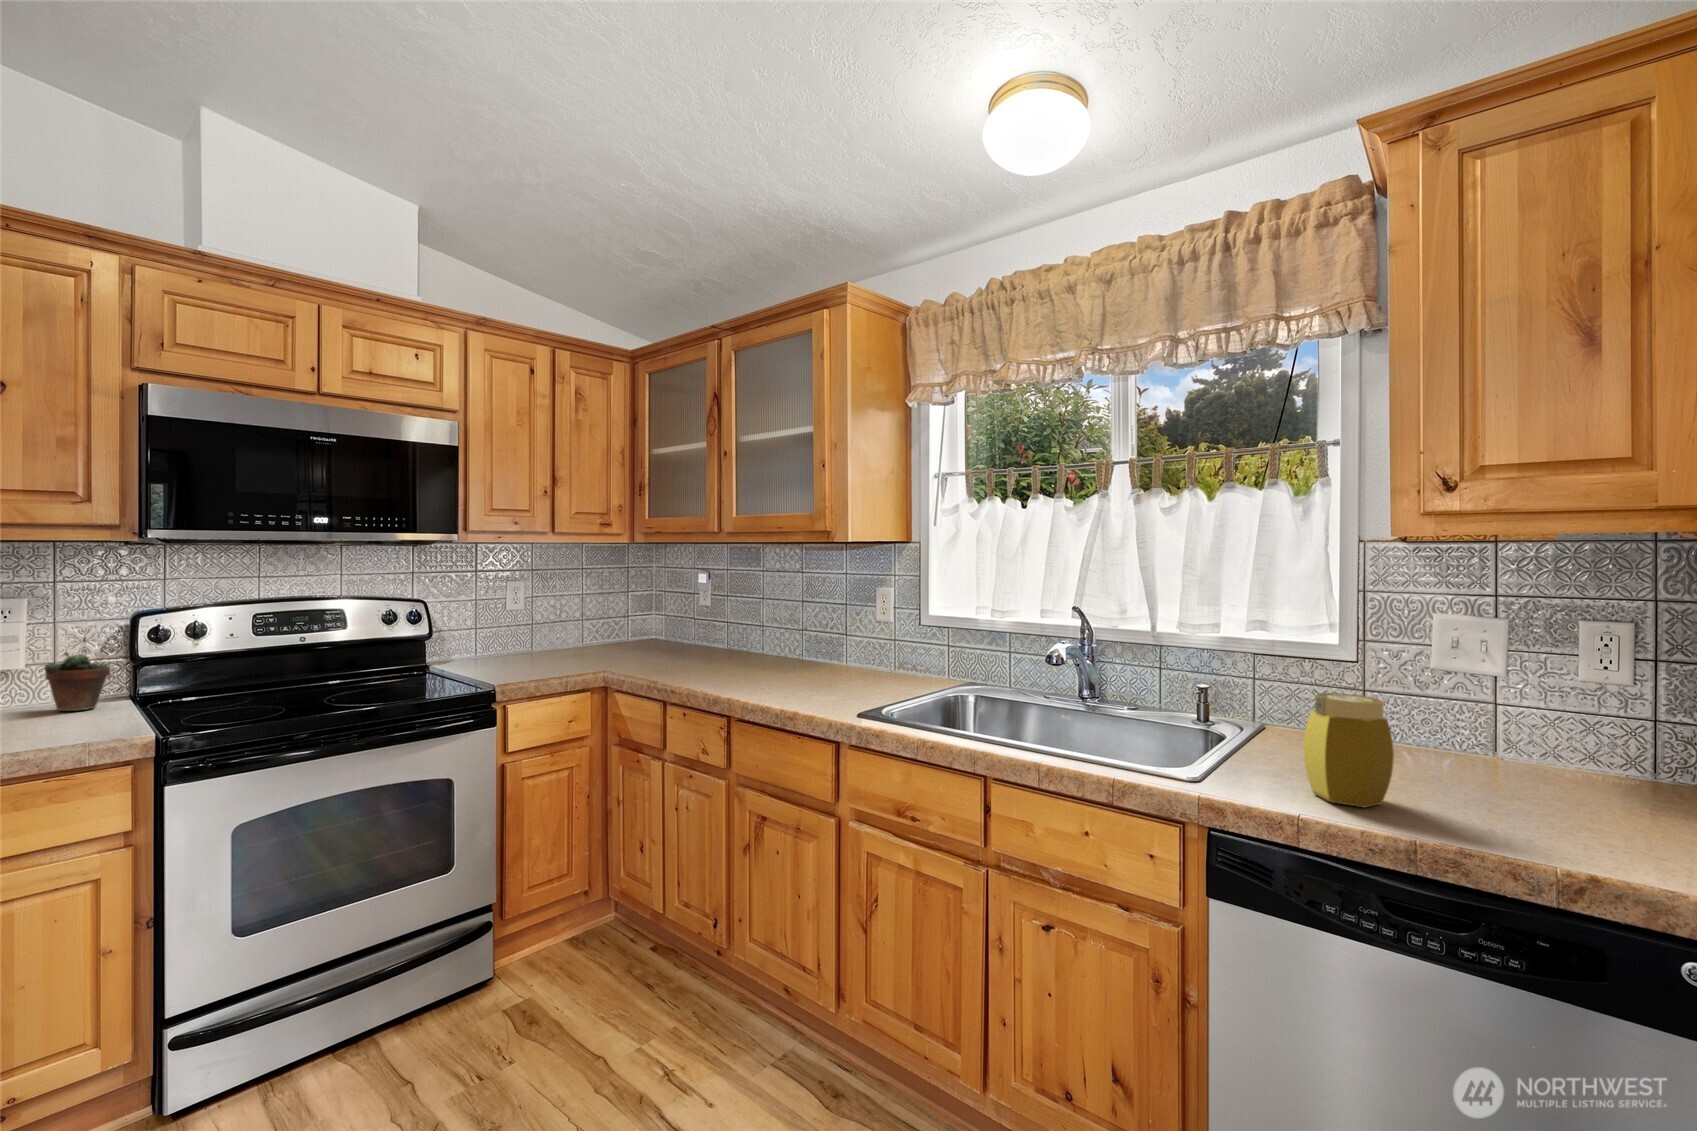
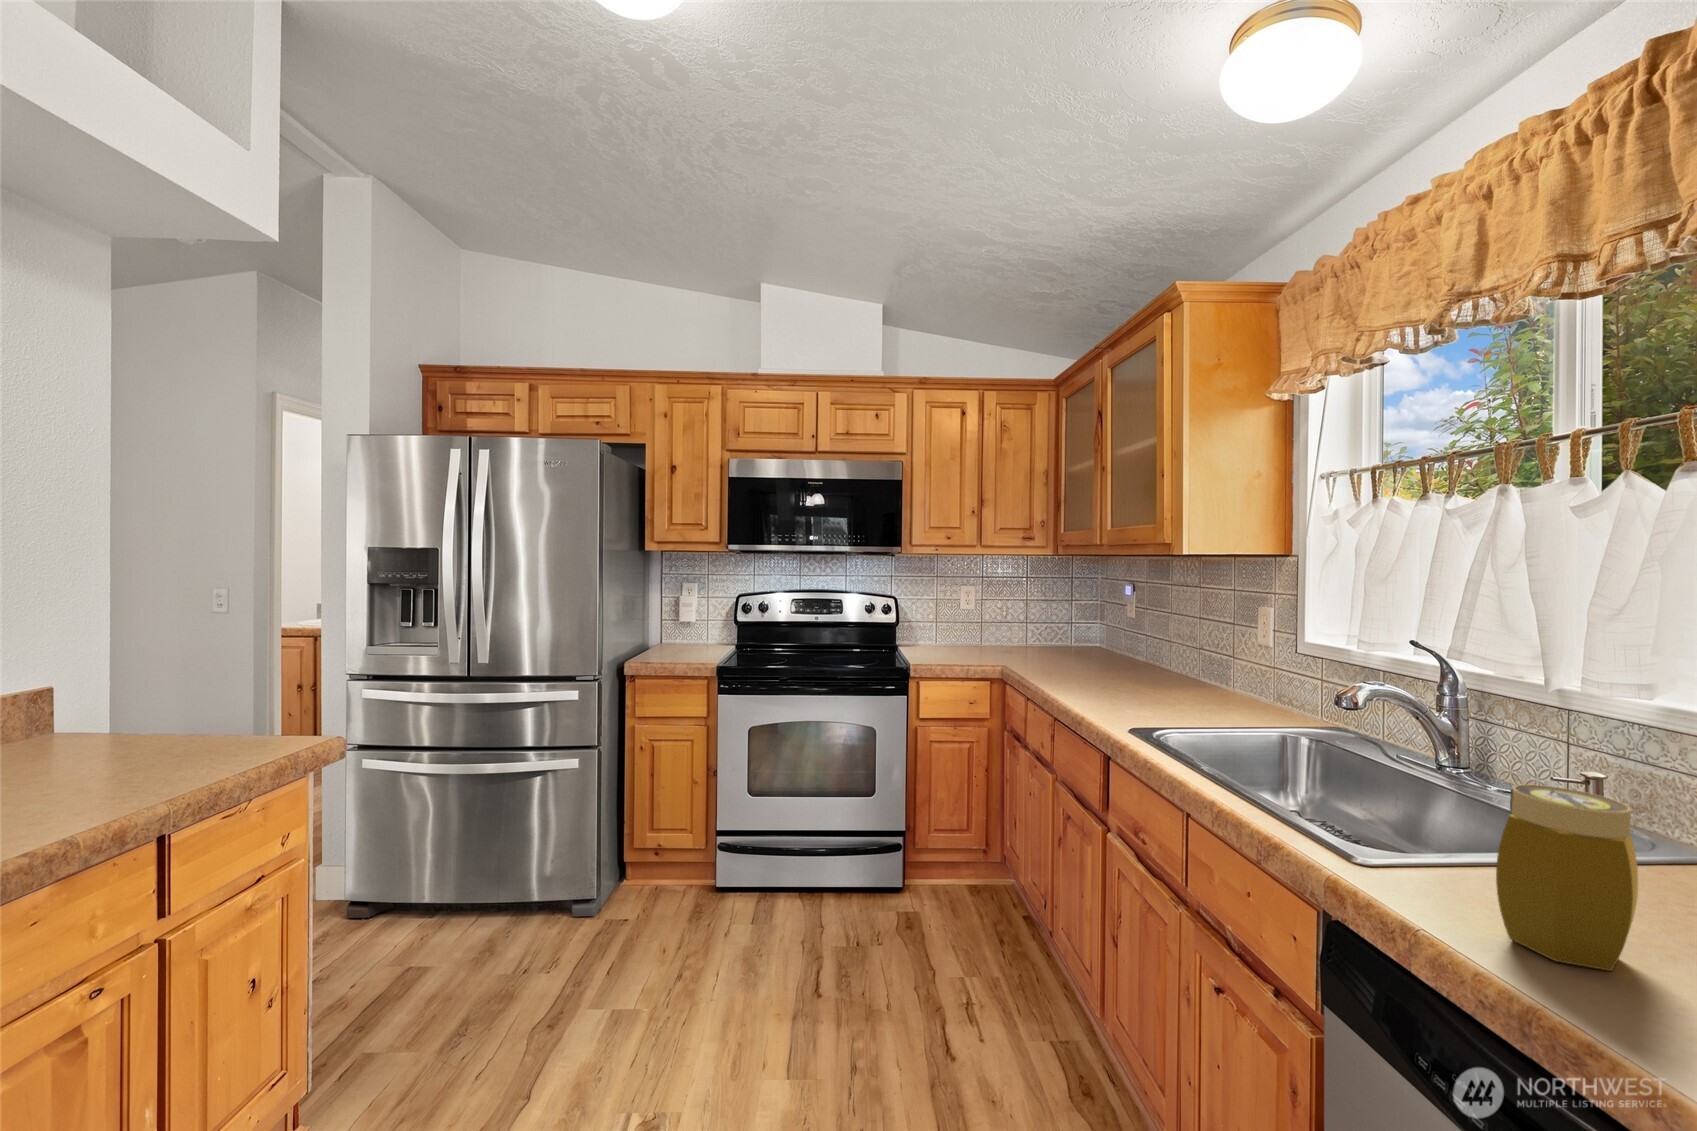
succulent plant: present [44,636,111,711] -> none [694,609,722,652]

